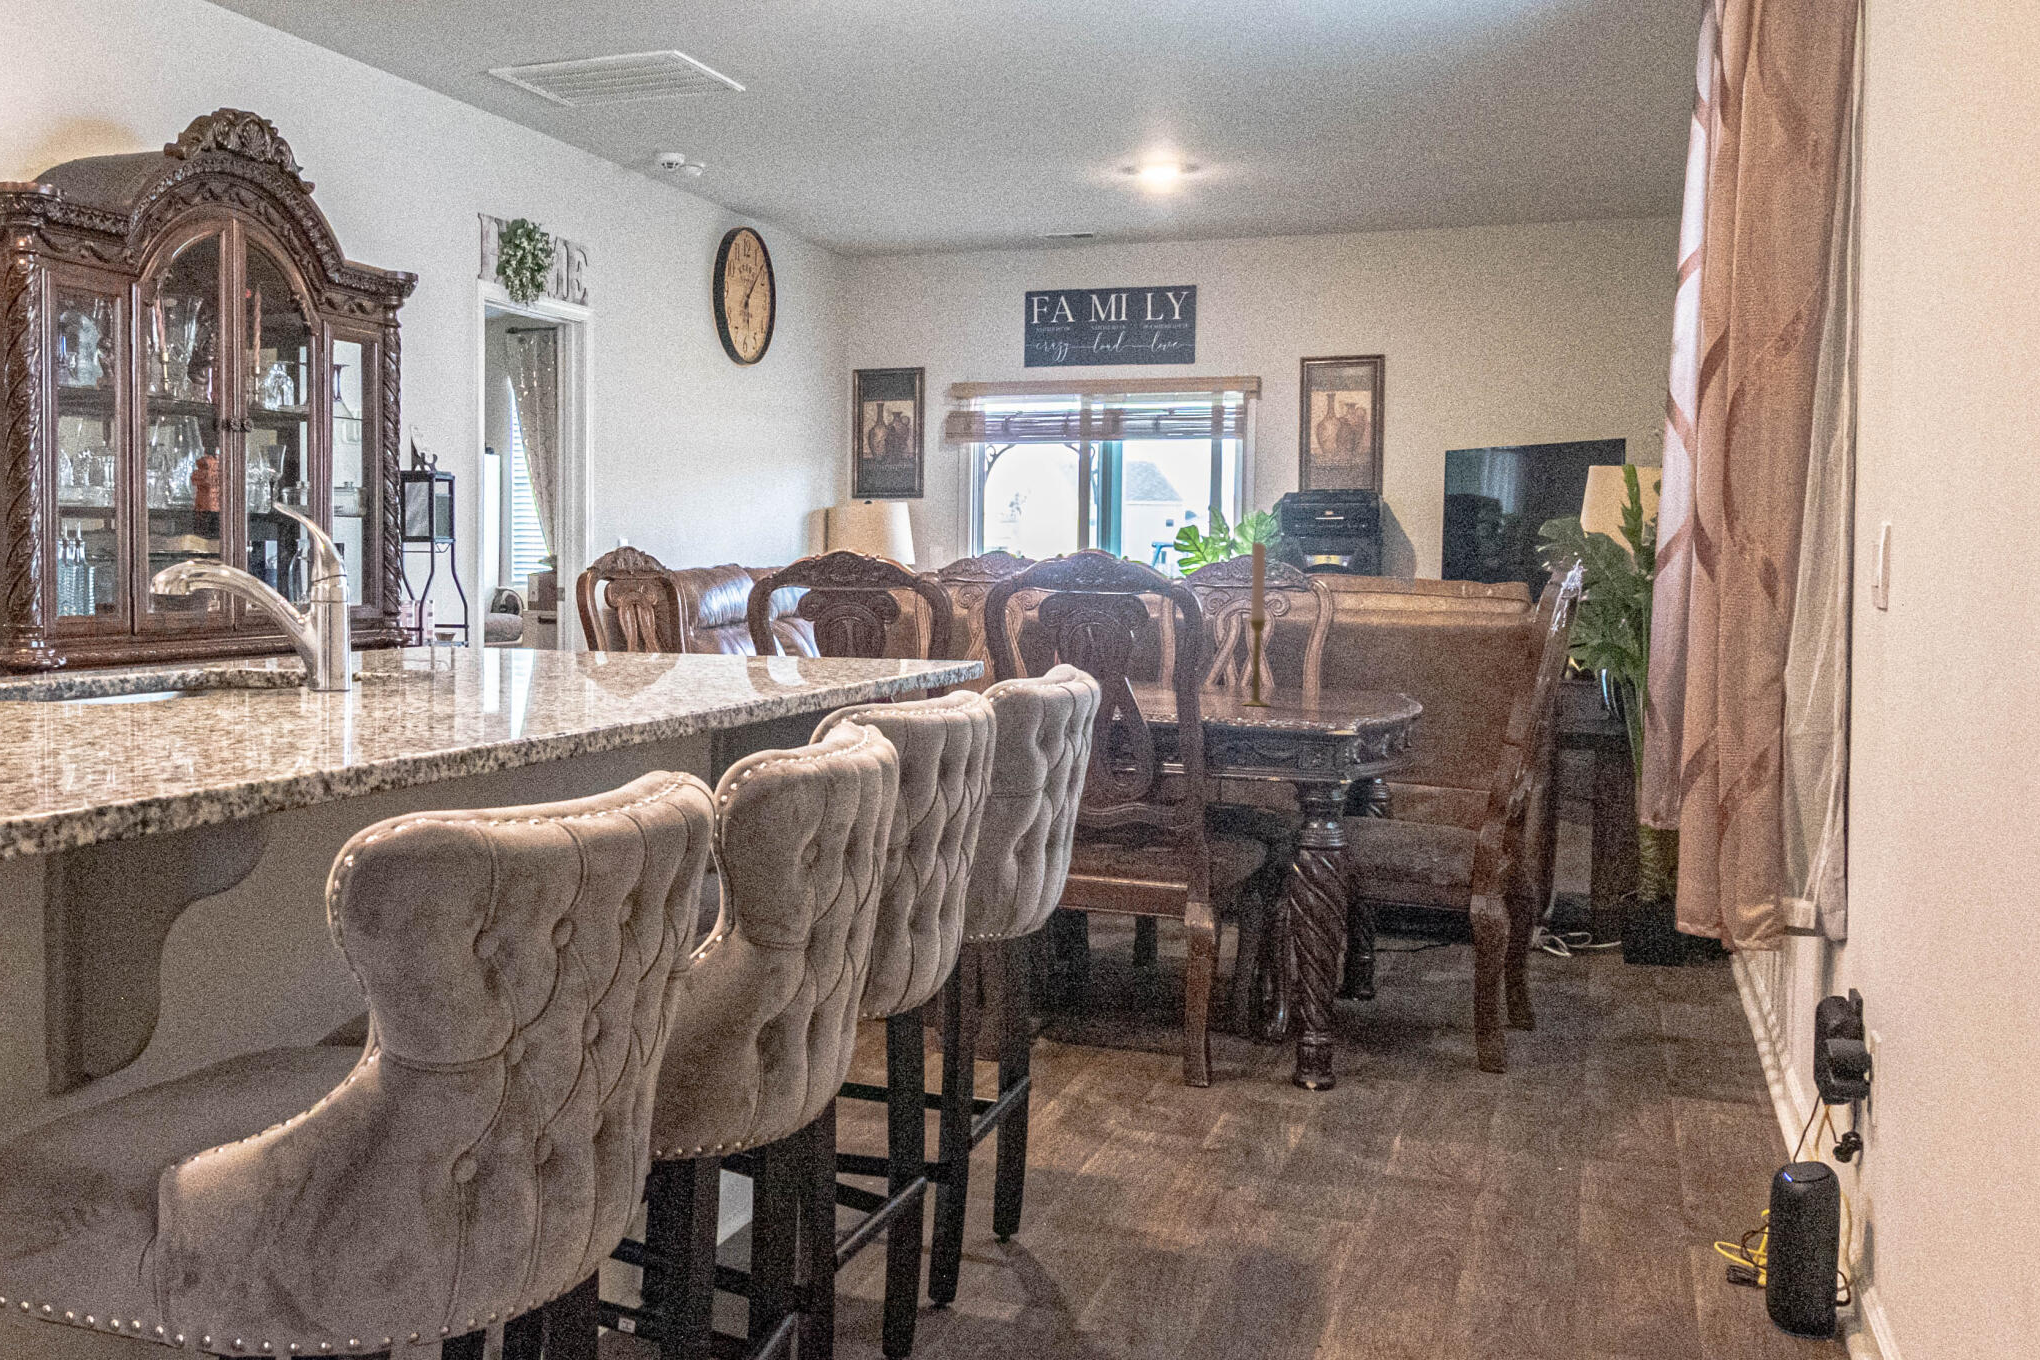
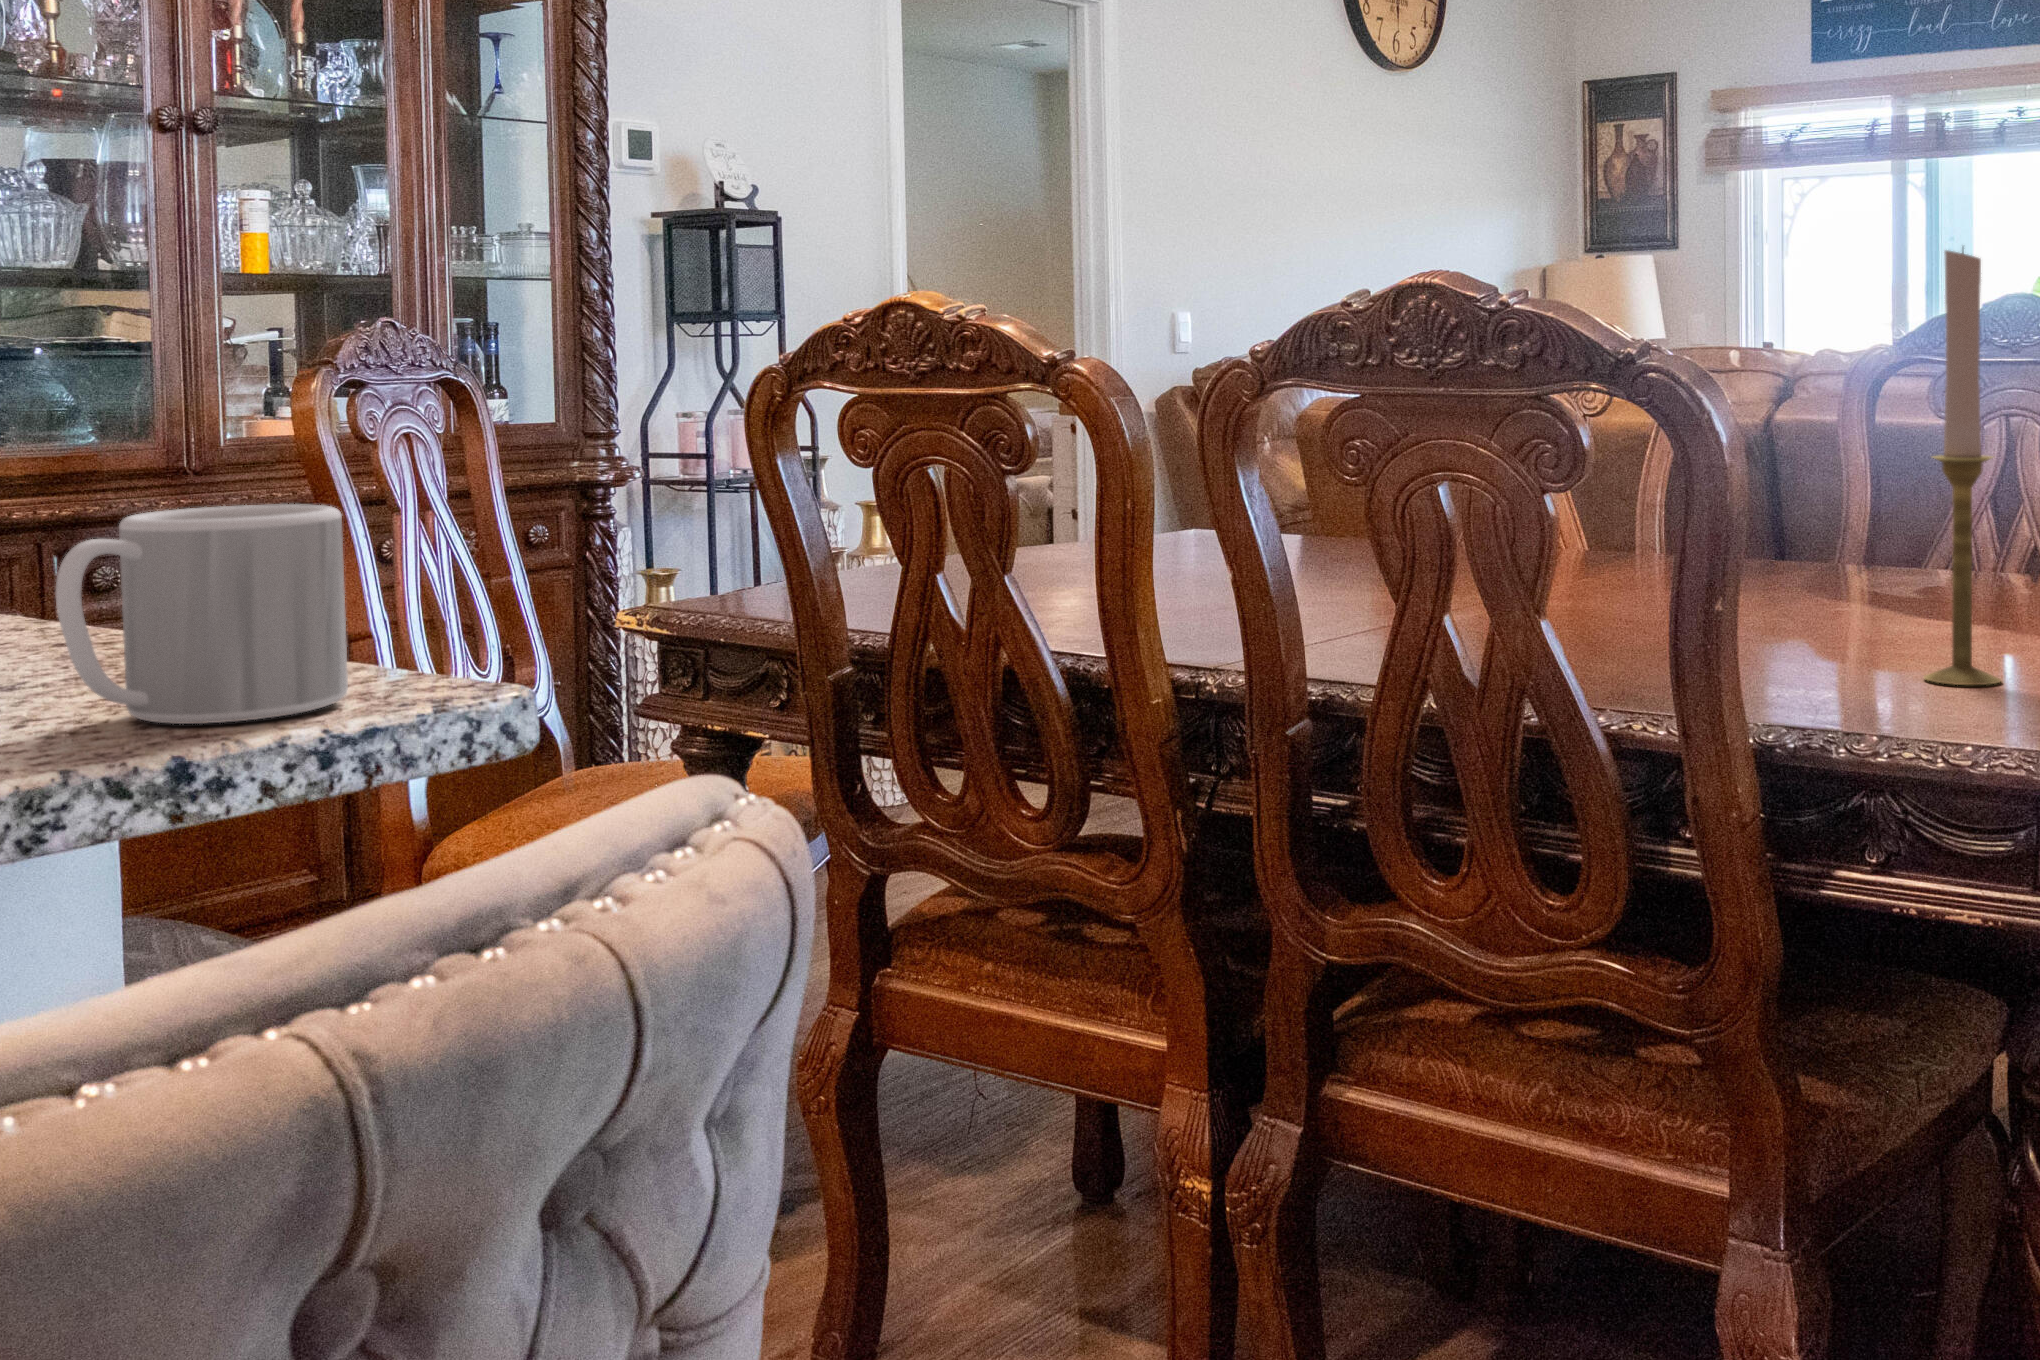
mug: none [851,611,904,665] -> present [56,504,348,724]

